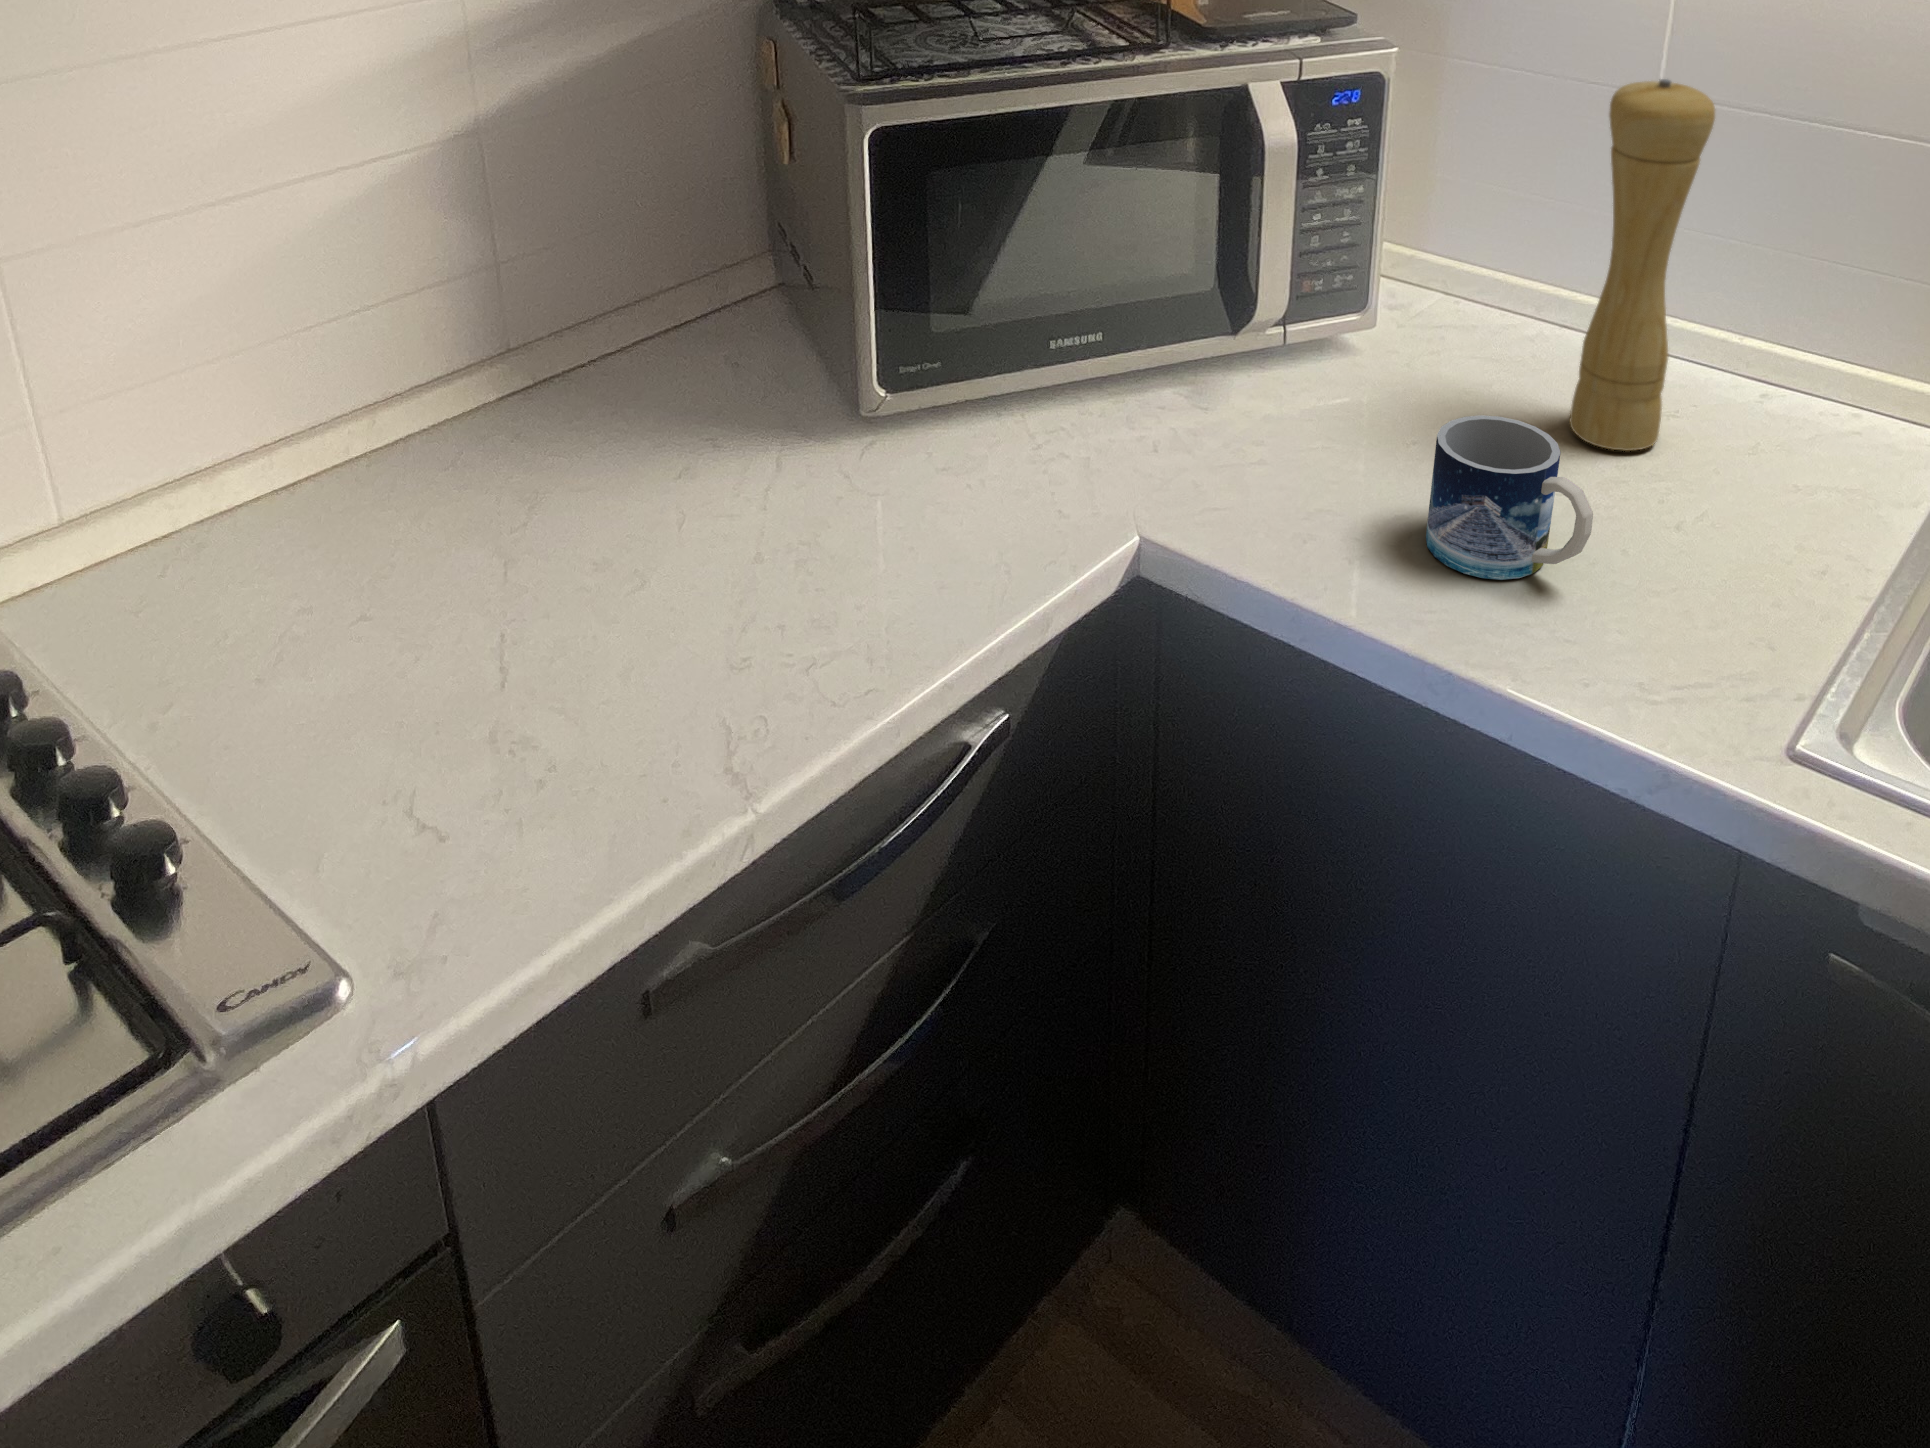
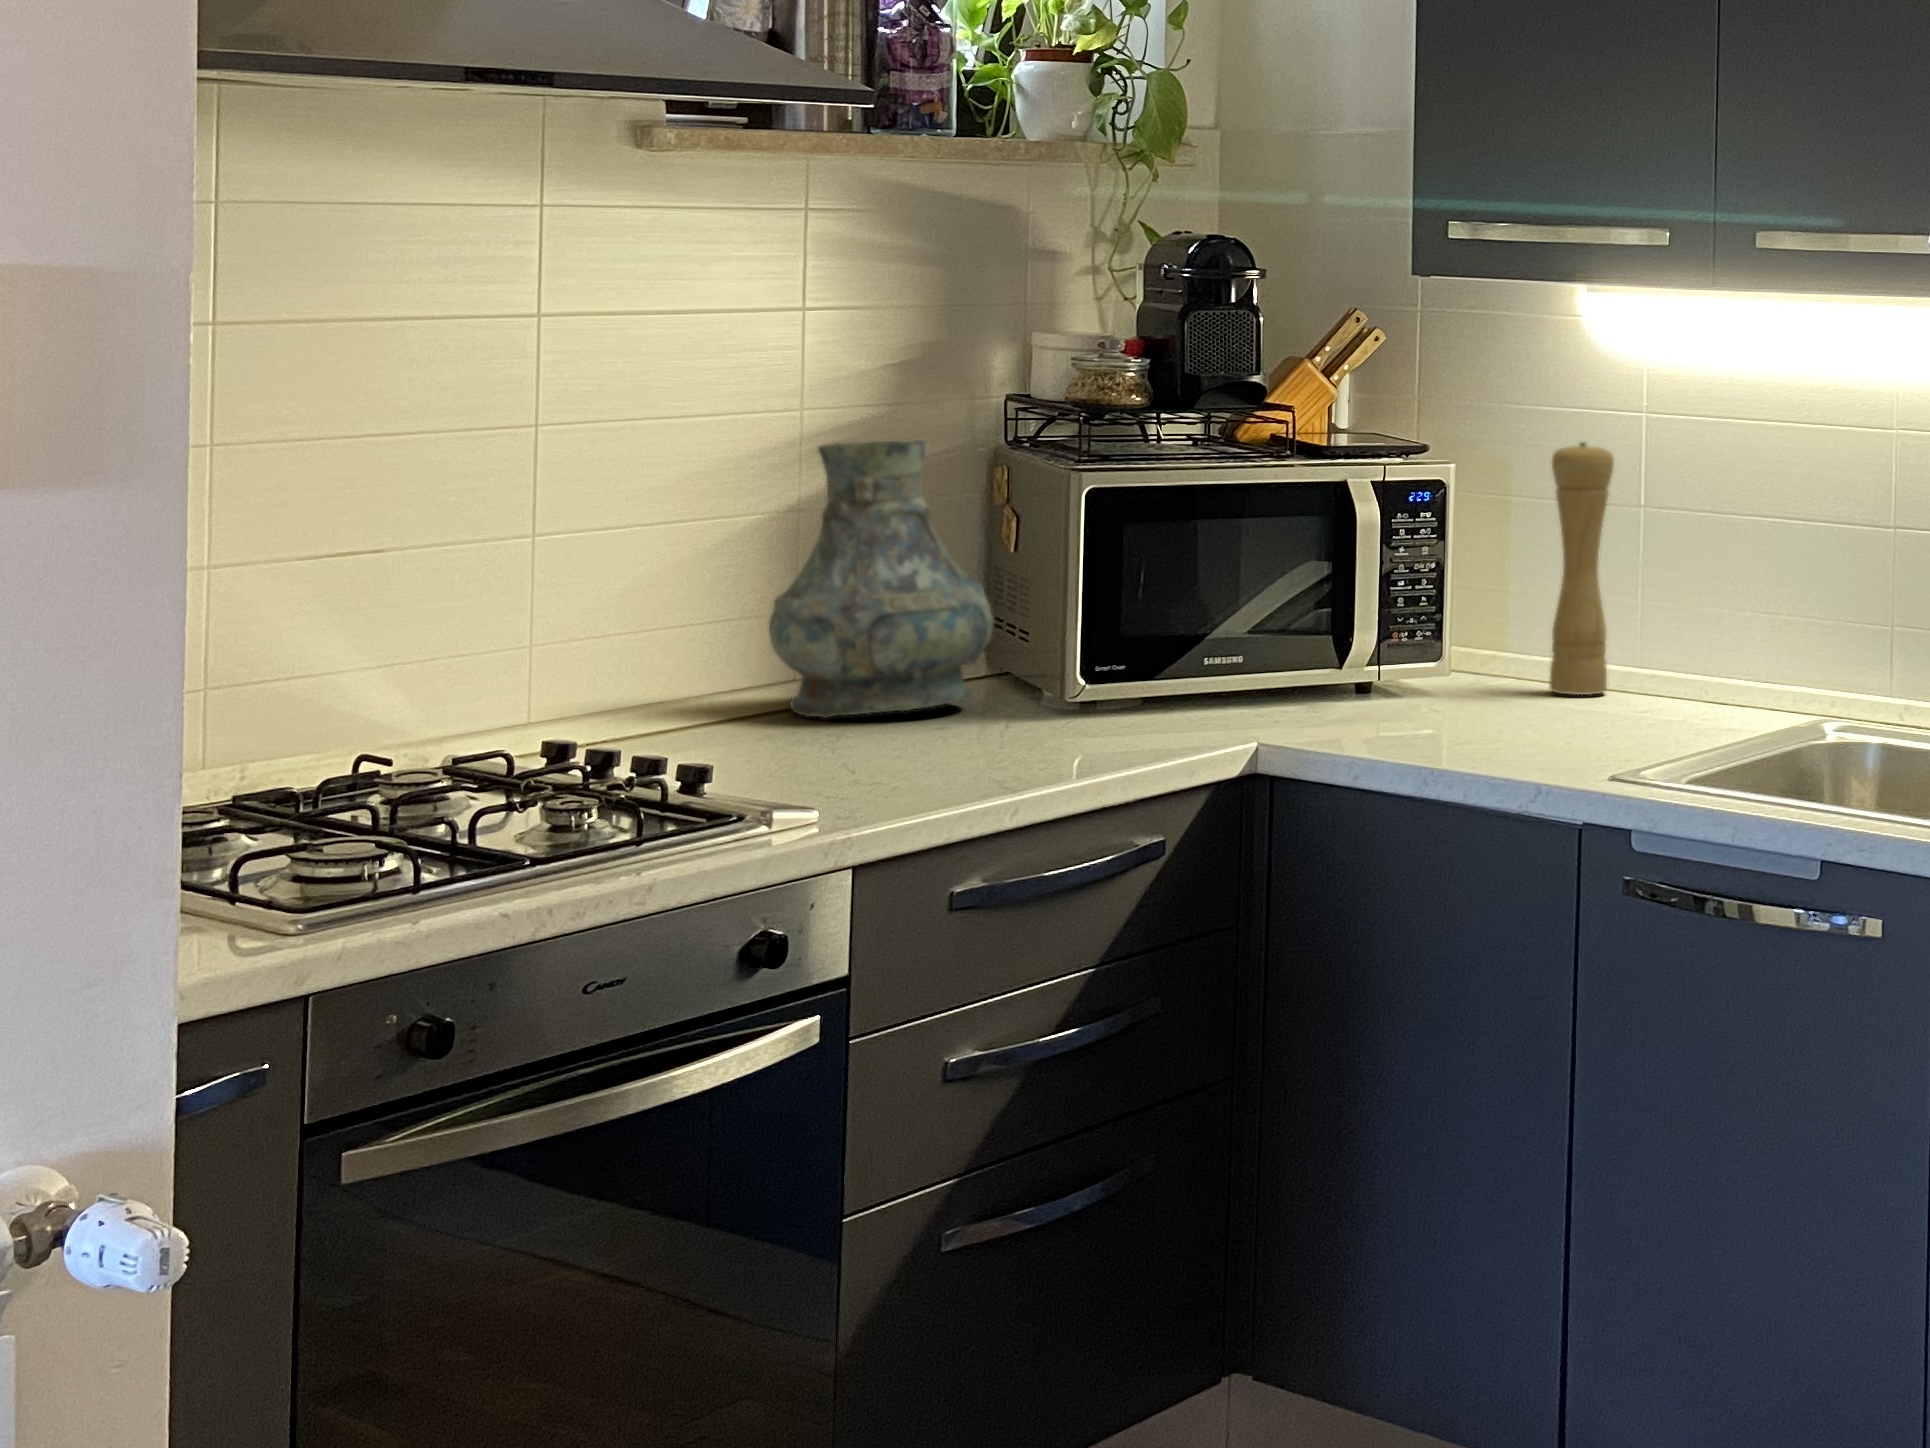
vase: none [401,134,760,625] -> present [769,440,993,718]
mug: present [1426,415,1593,580] -> none [1418,633,1503,716]

